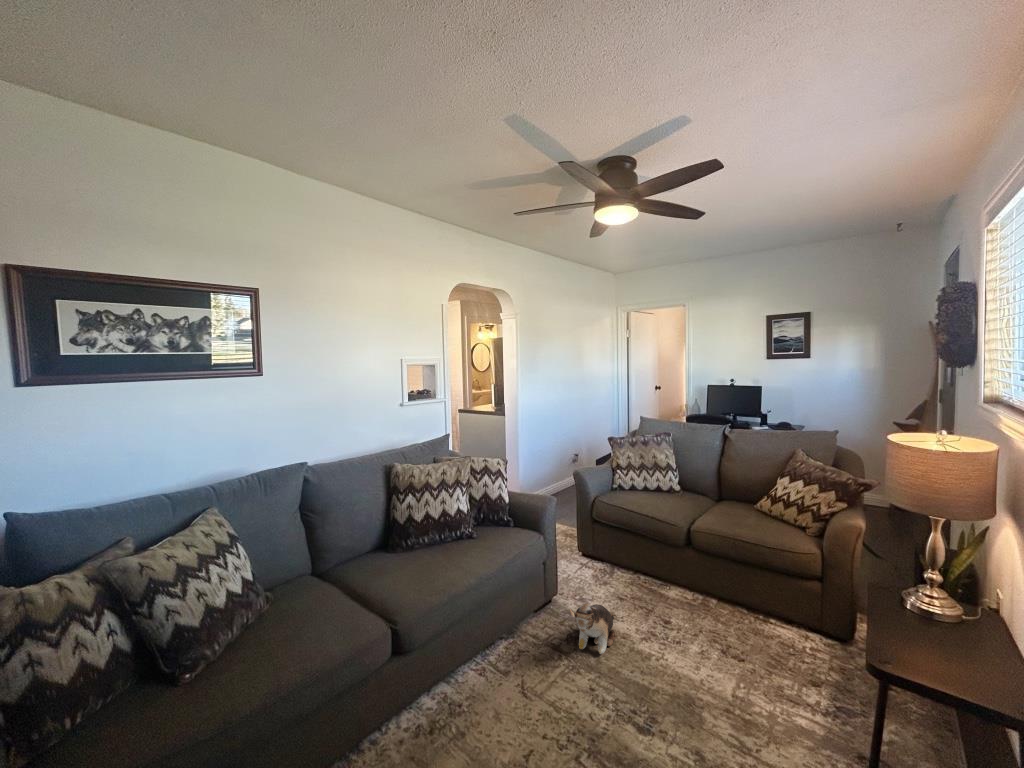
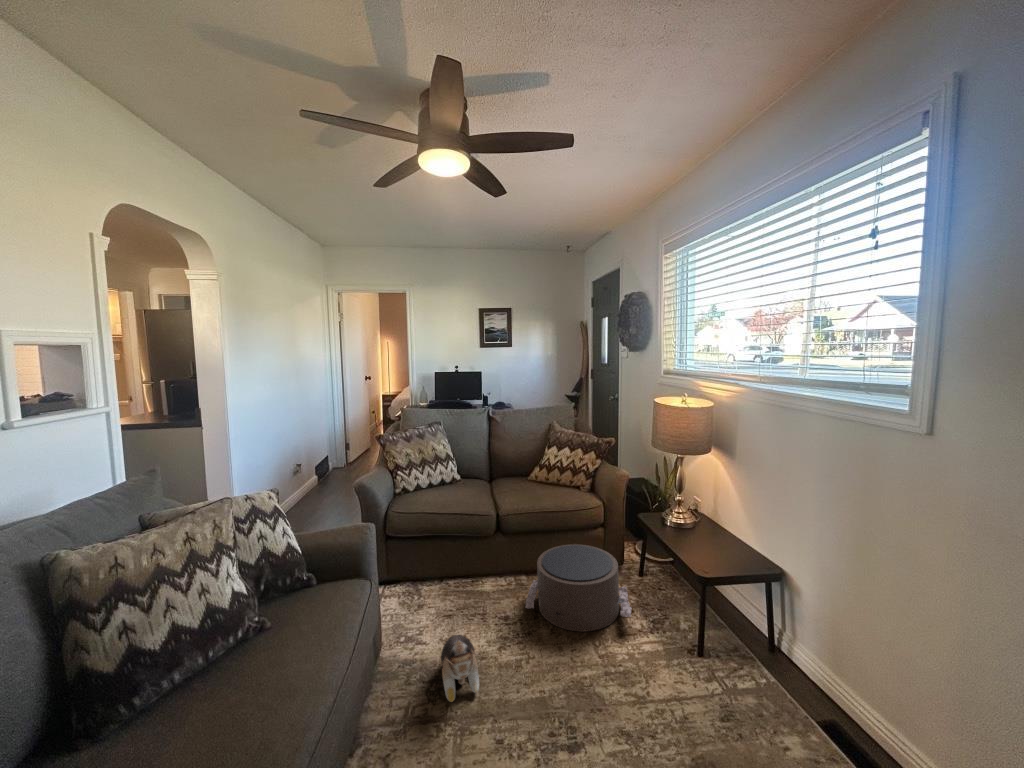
pouf: none [684,580,816,682] -> present [526,544,631,632]

